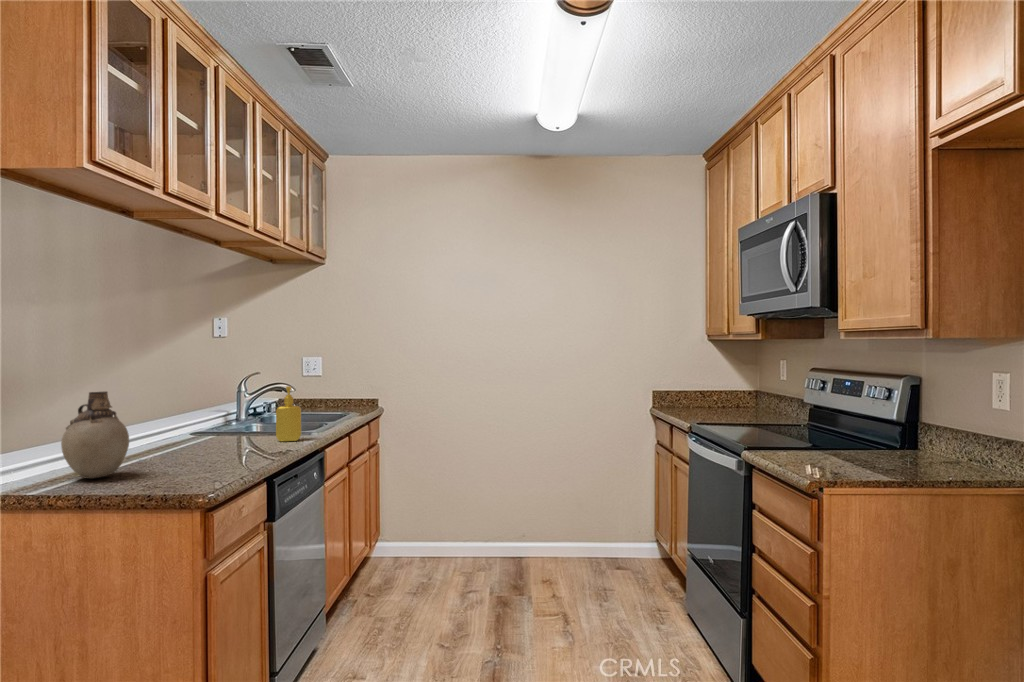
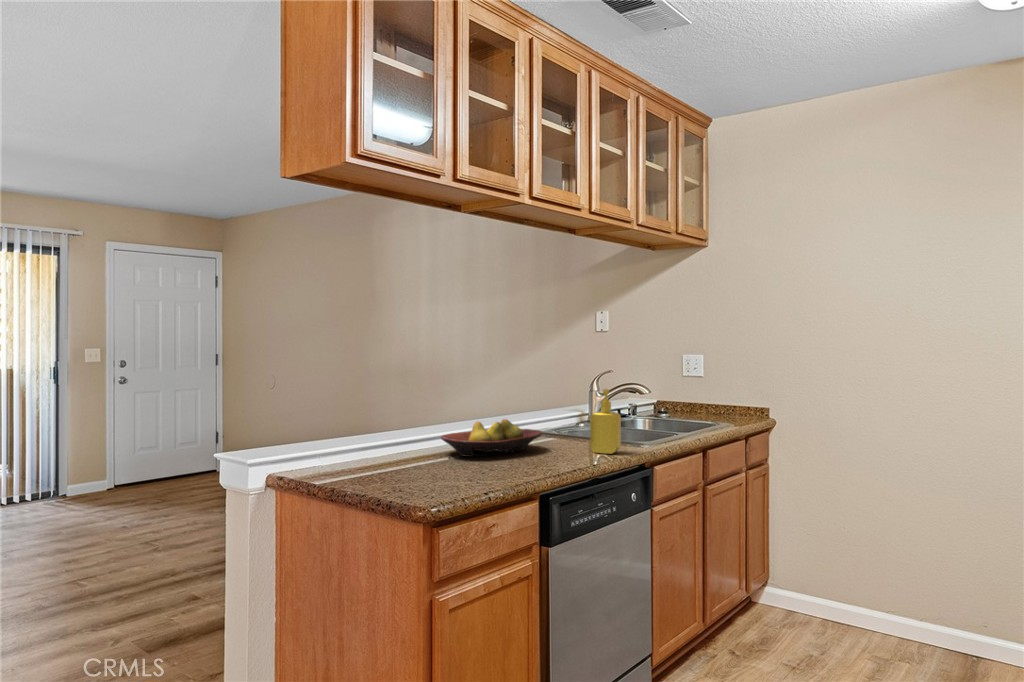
vase: present [61,392,129,479] -> none [343,386,402,473]
fruit bowl: none [136,419,231,456] -> present [441,419,542,457]

